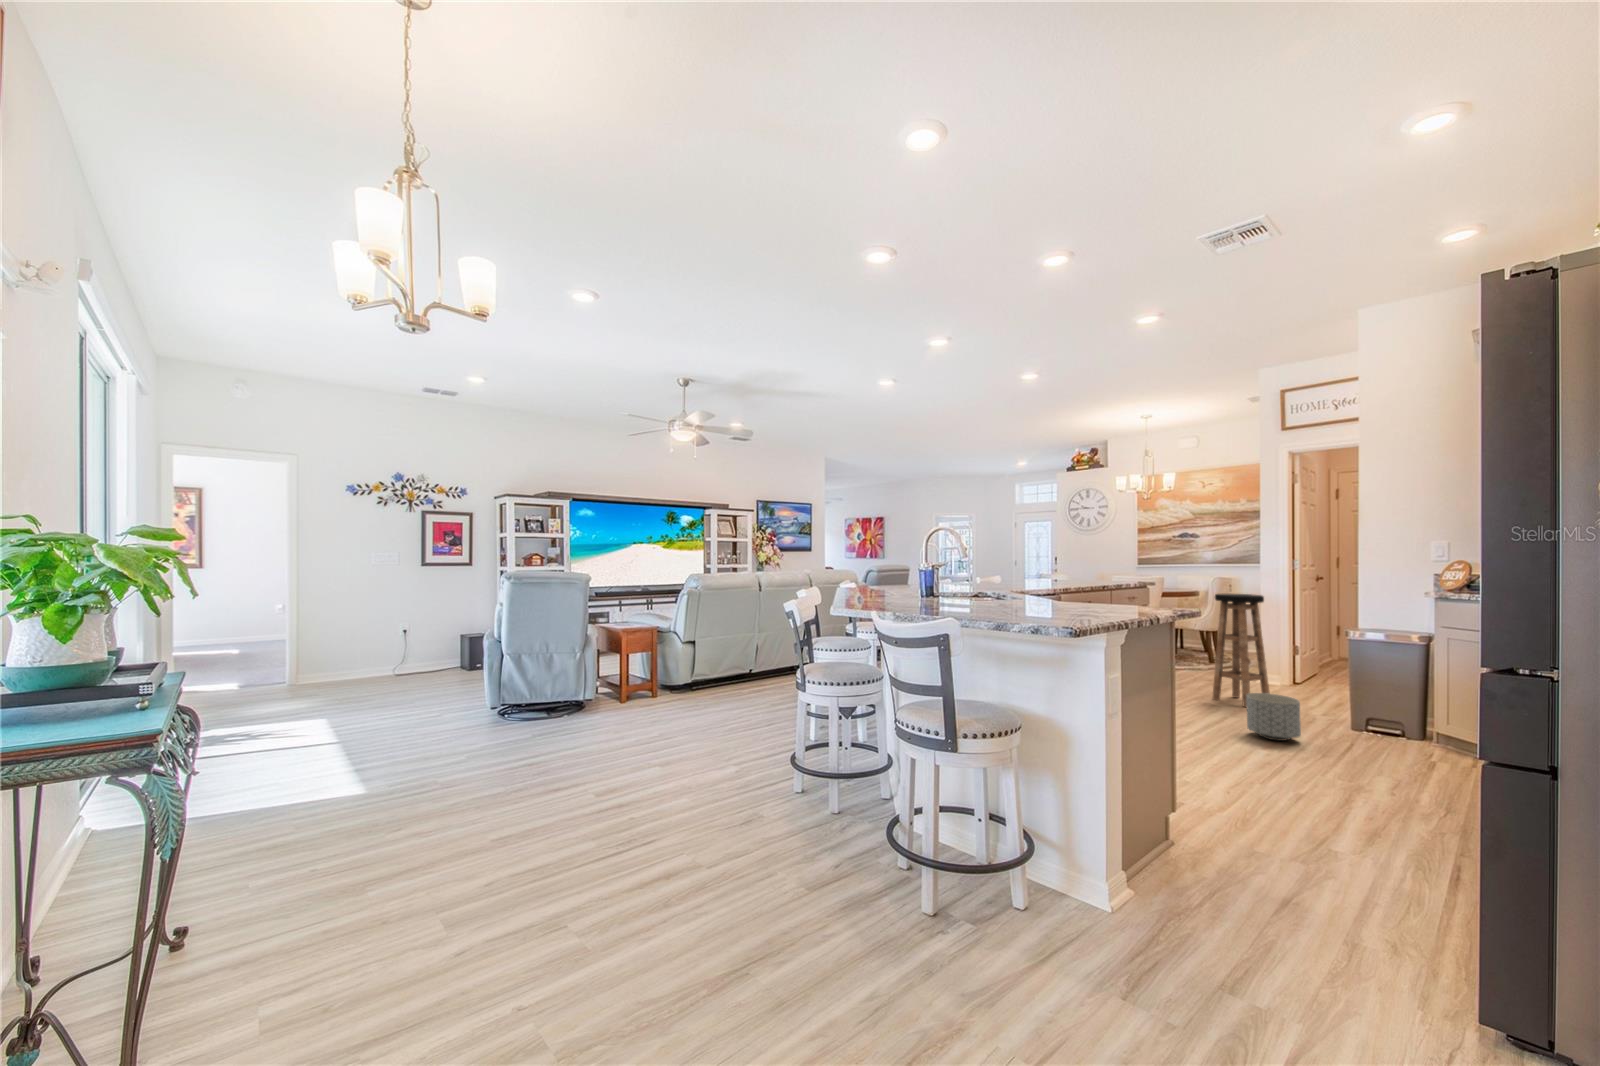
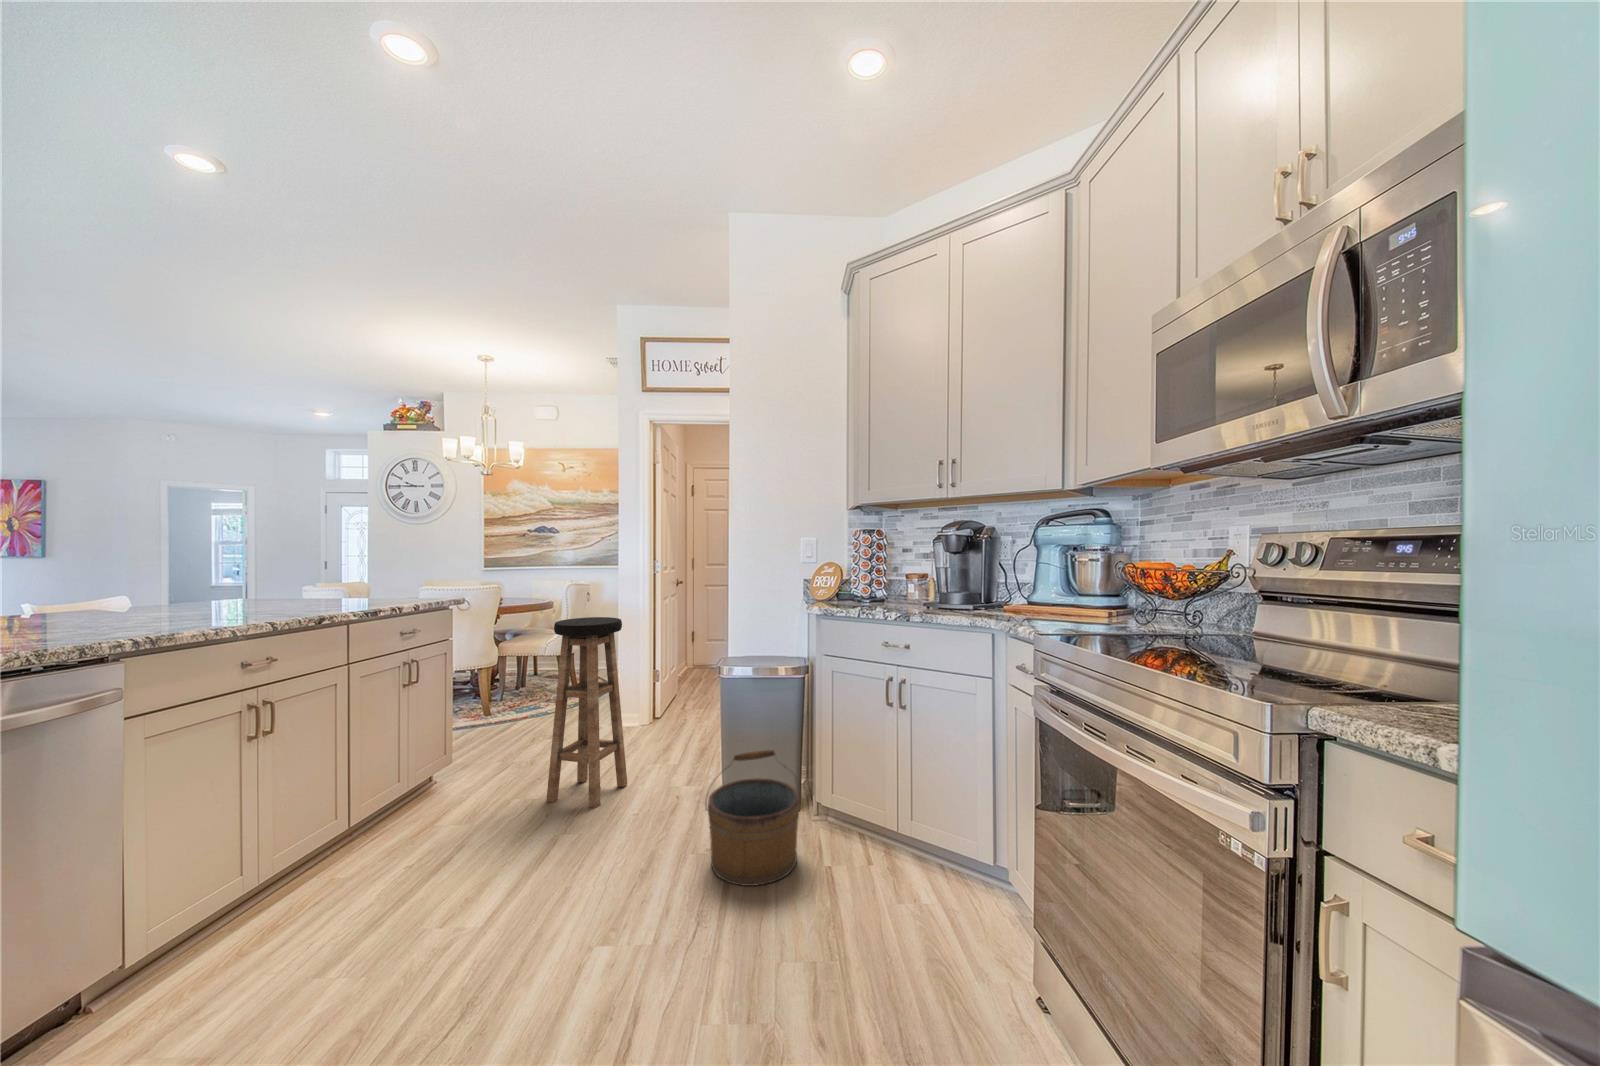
bucket: none [1327,676,1411,755] -> present [707,750,800,886]
planter: present [1246,693,1301,741] -> none [587,817,672,928]

